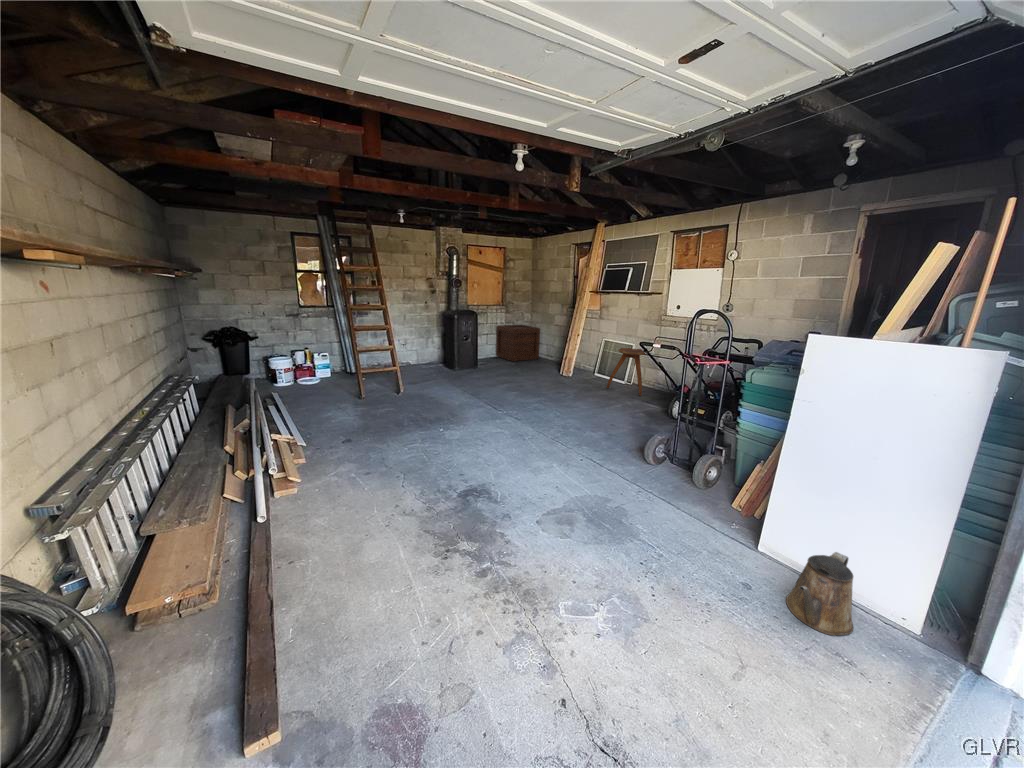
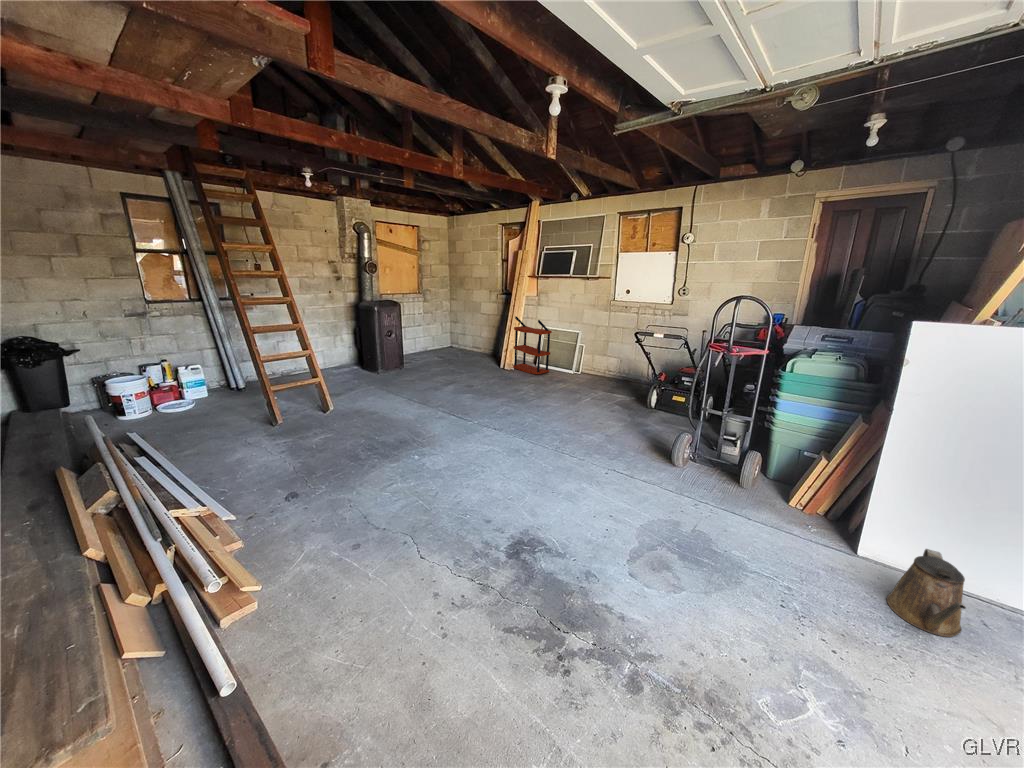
wooden crate: present [496,325,540,362] -> none [416,314,468,358]
shelving unit: none [569,327,604,380] -> present [513,317,552,374]
stool: present [607,348,646,396] -> none [561,338,603,388]

